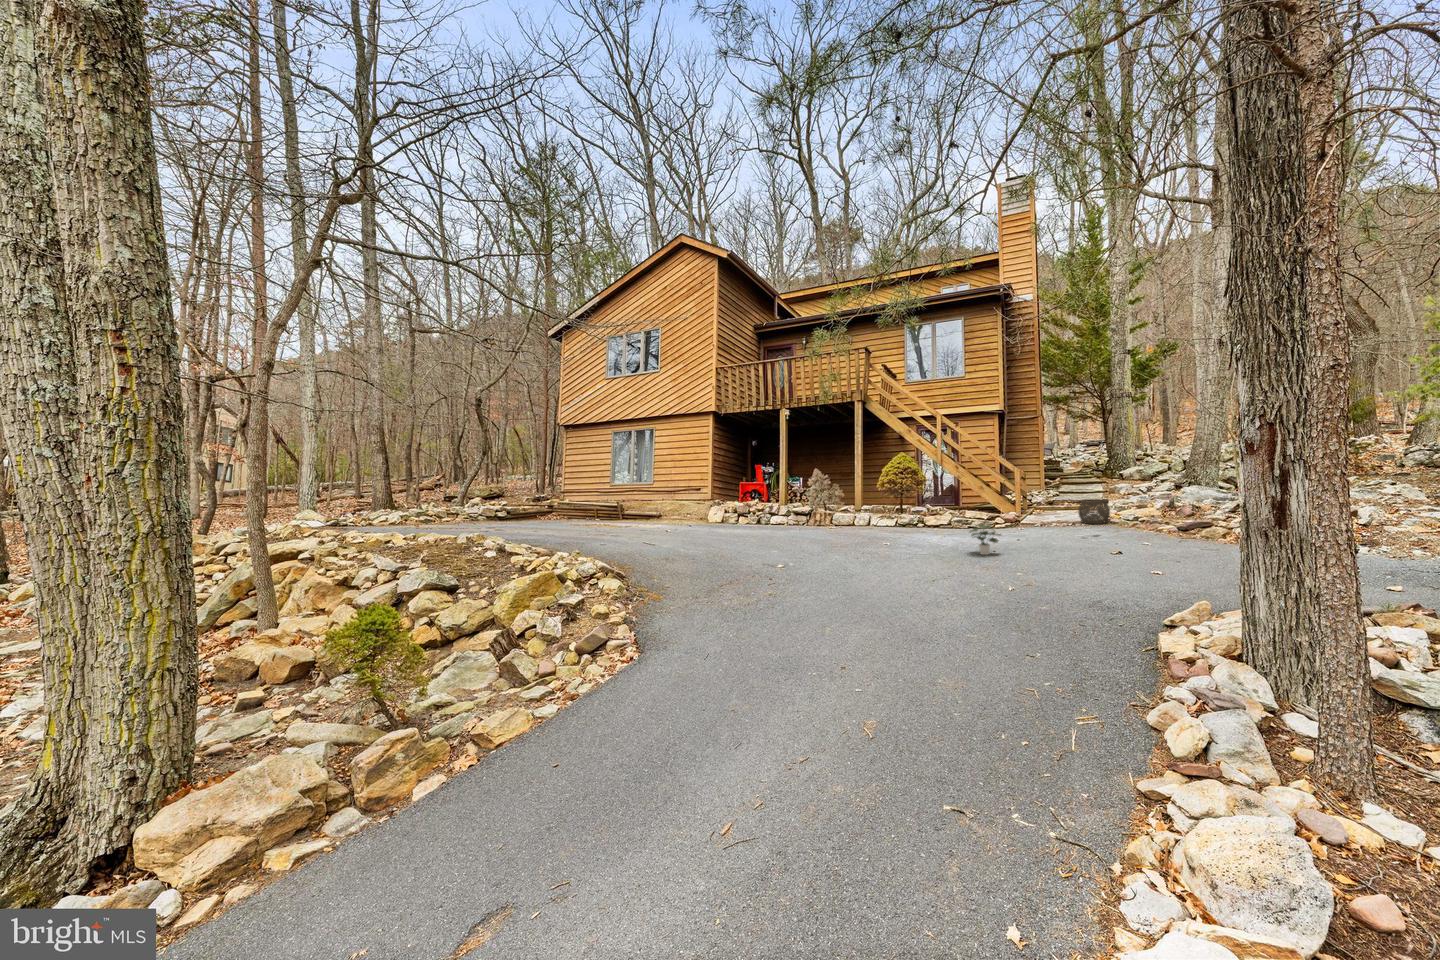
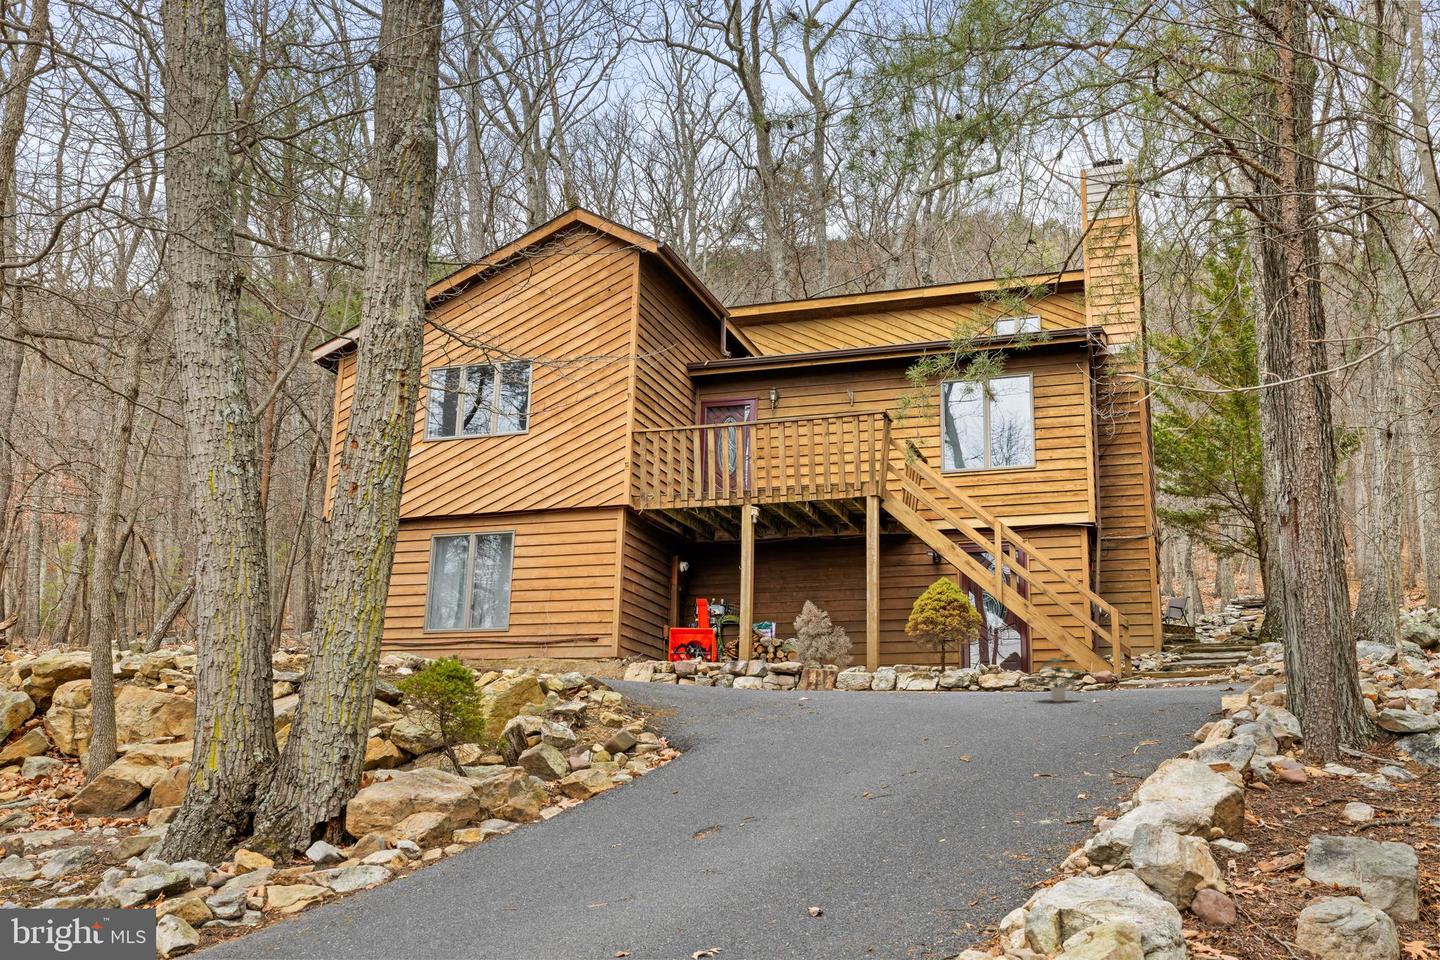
woven basket: present [1078,499,1110,524] -> none [1195,642,1239,678]

